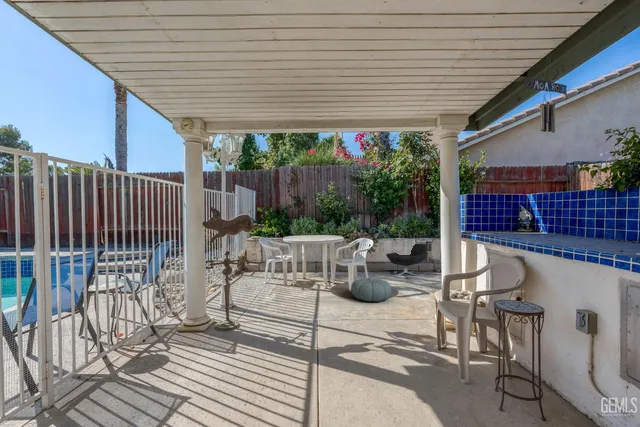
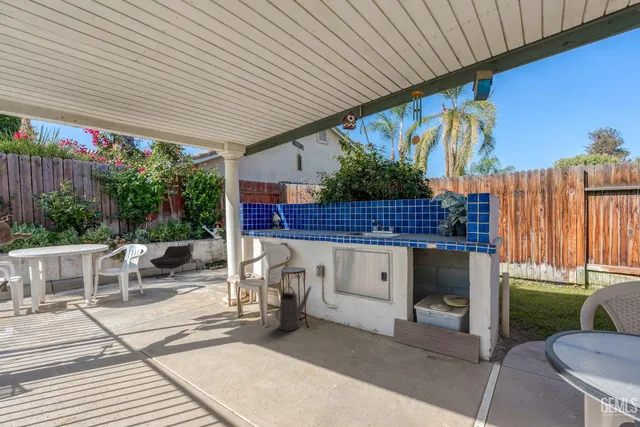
pouf: present [351,278,391,301] -> none [133,282,178,305]
watering can: none [482,331,573,418] -> present [276,286,311,331]

